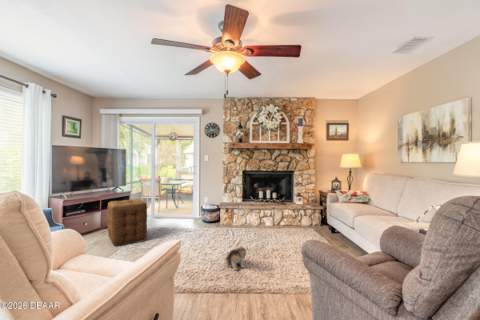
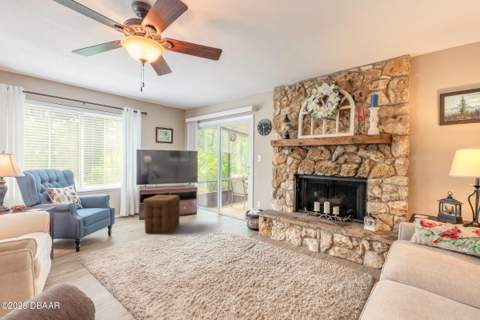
plush toy: present [226,247,248,270] -> none [151,268,182,296]

